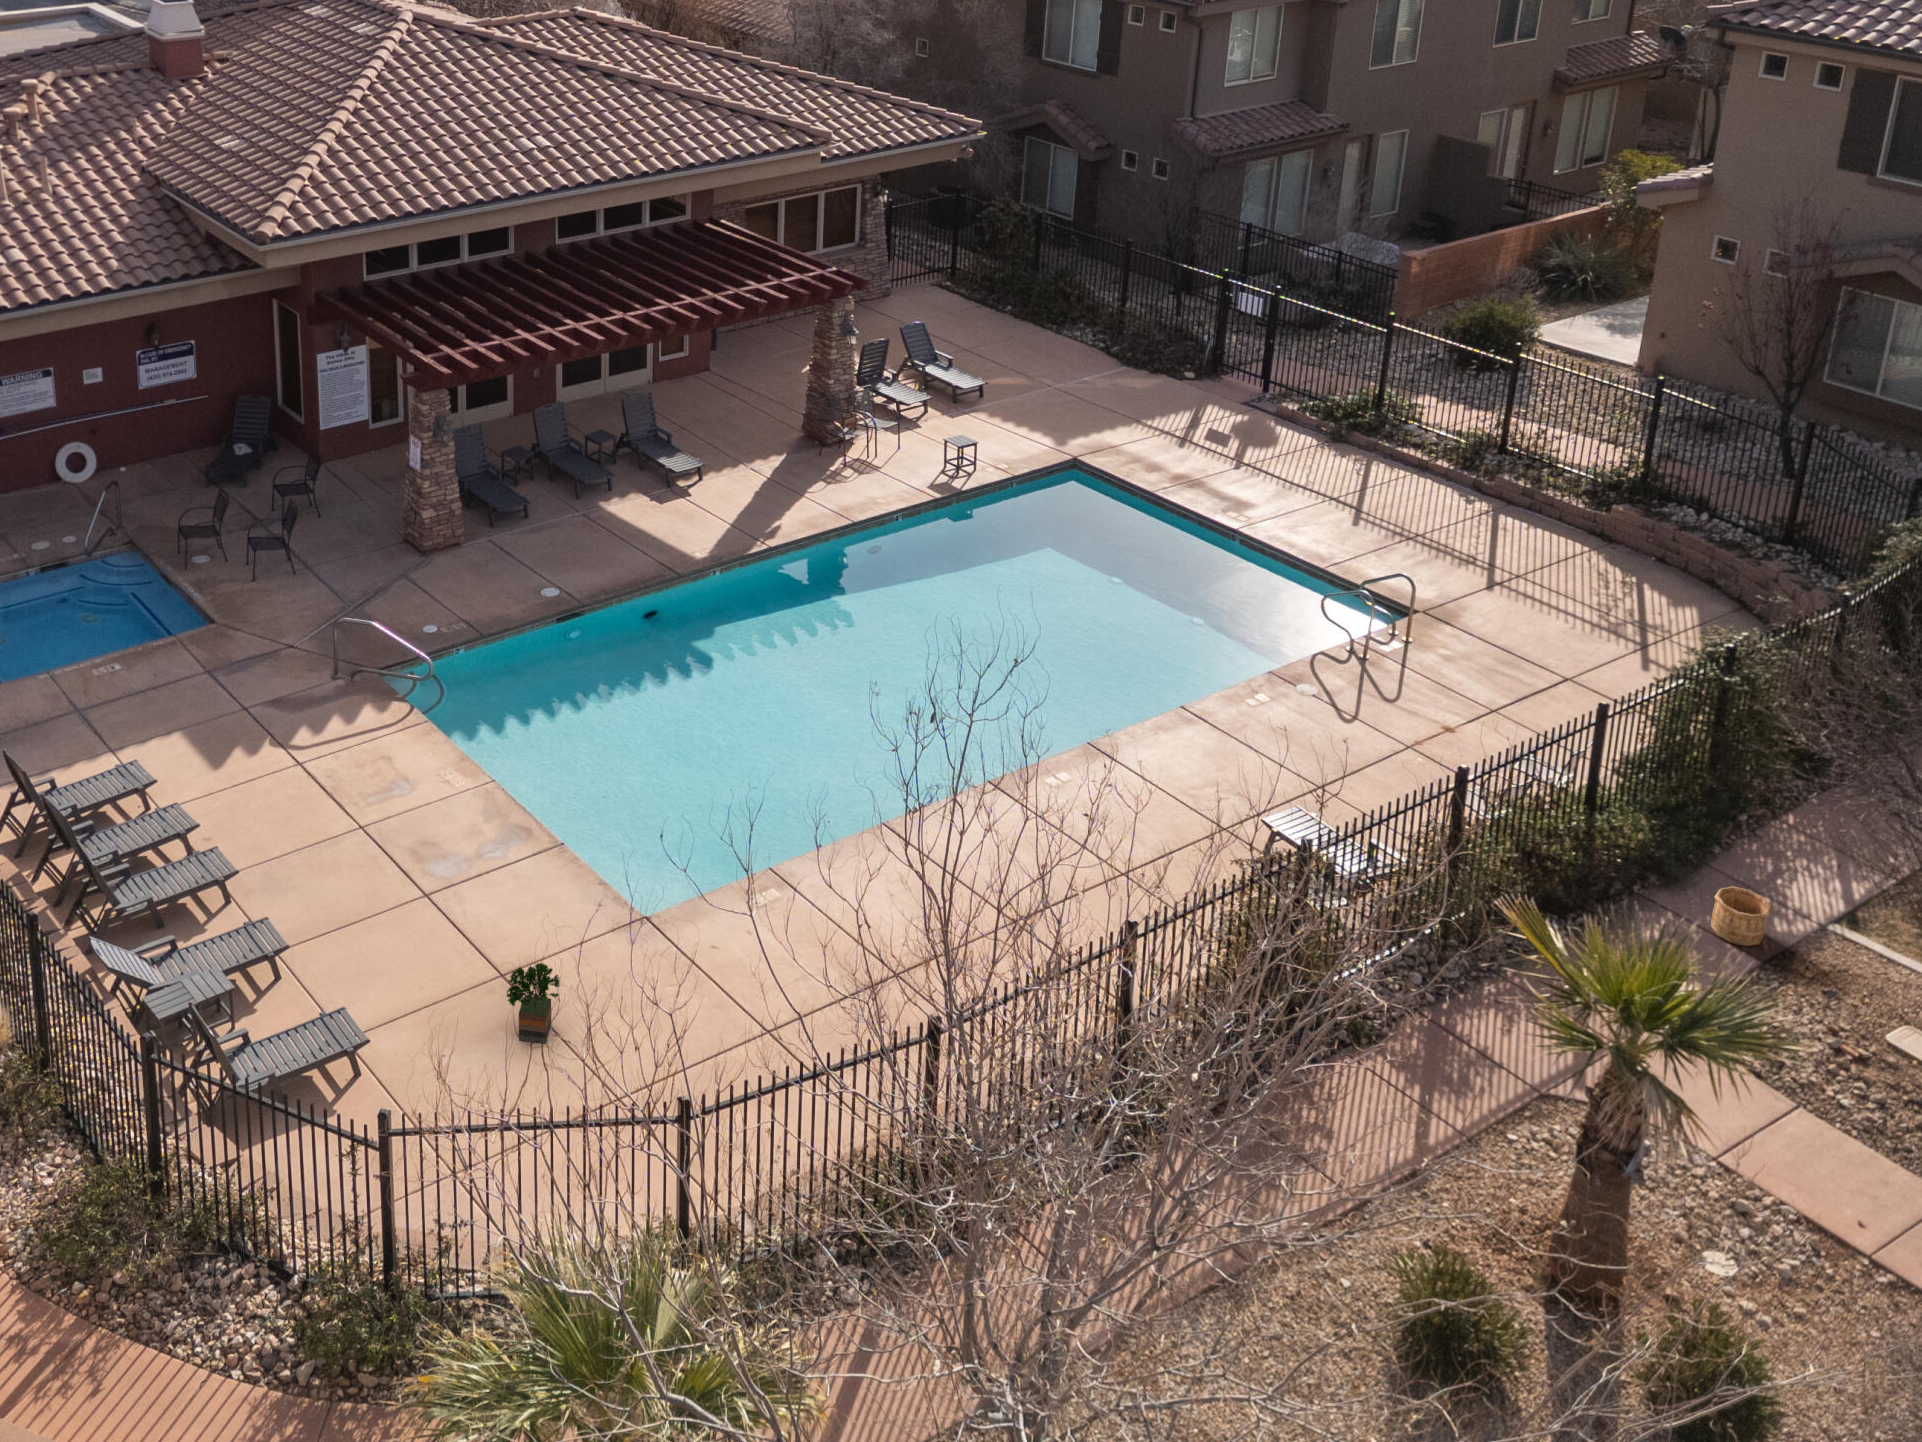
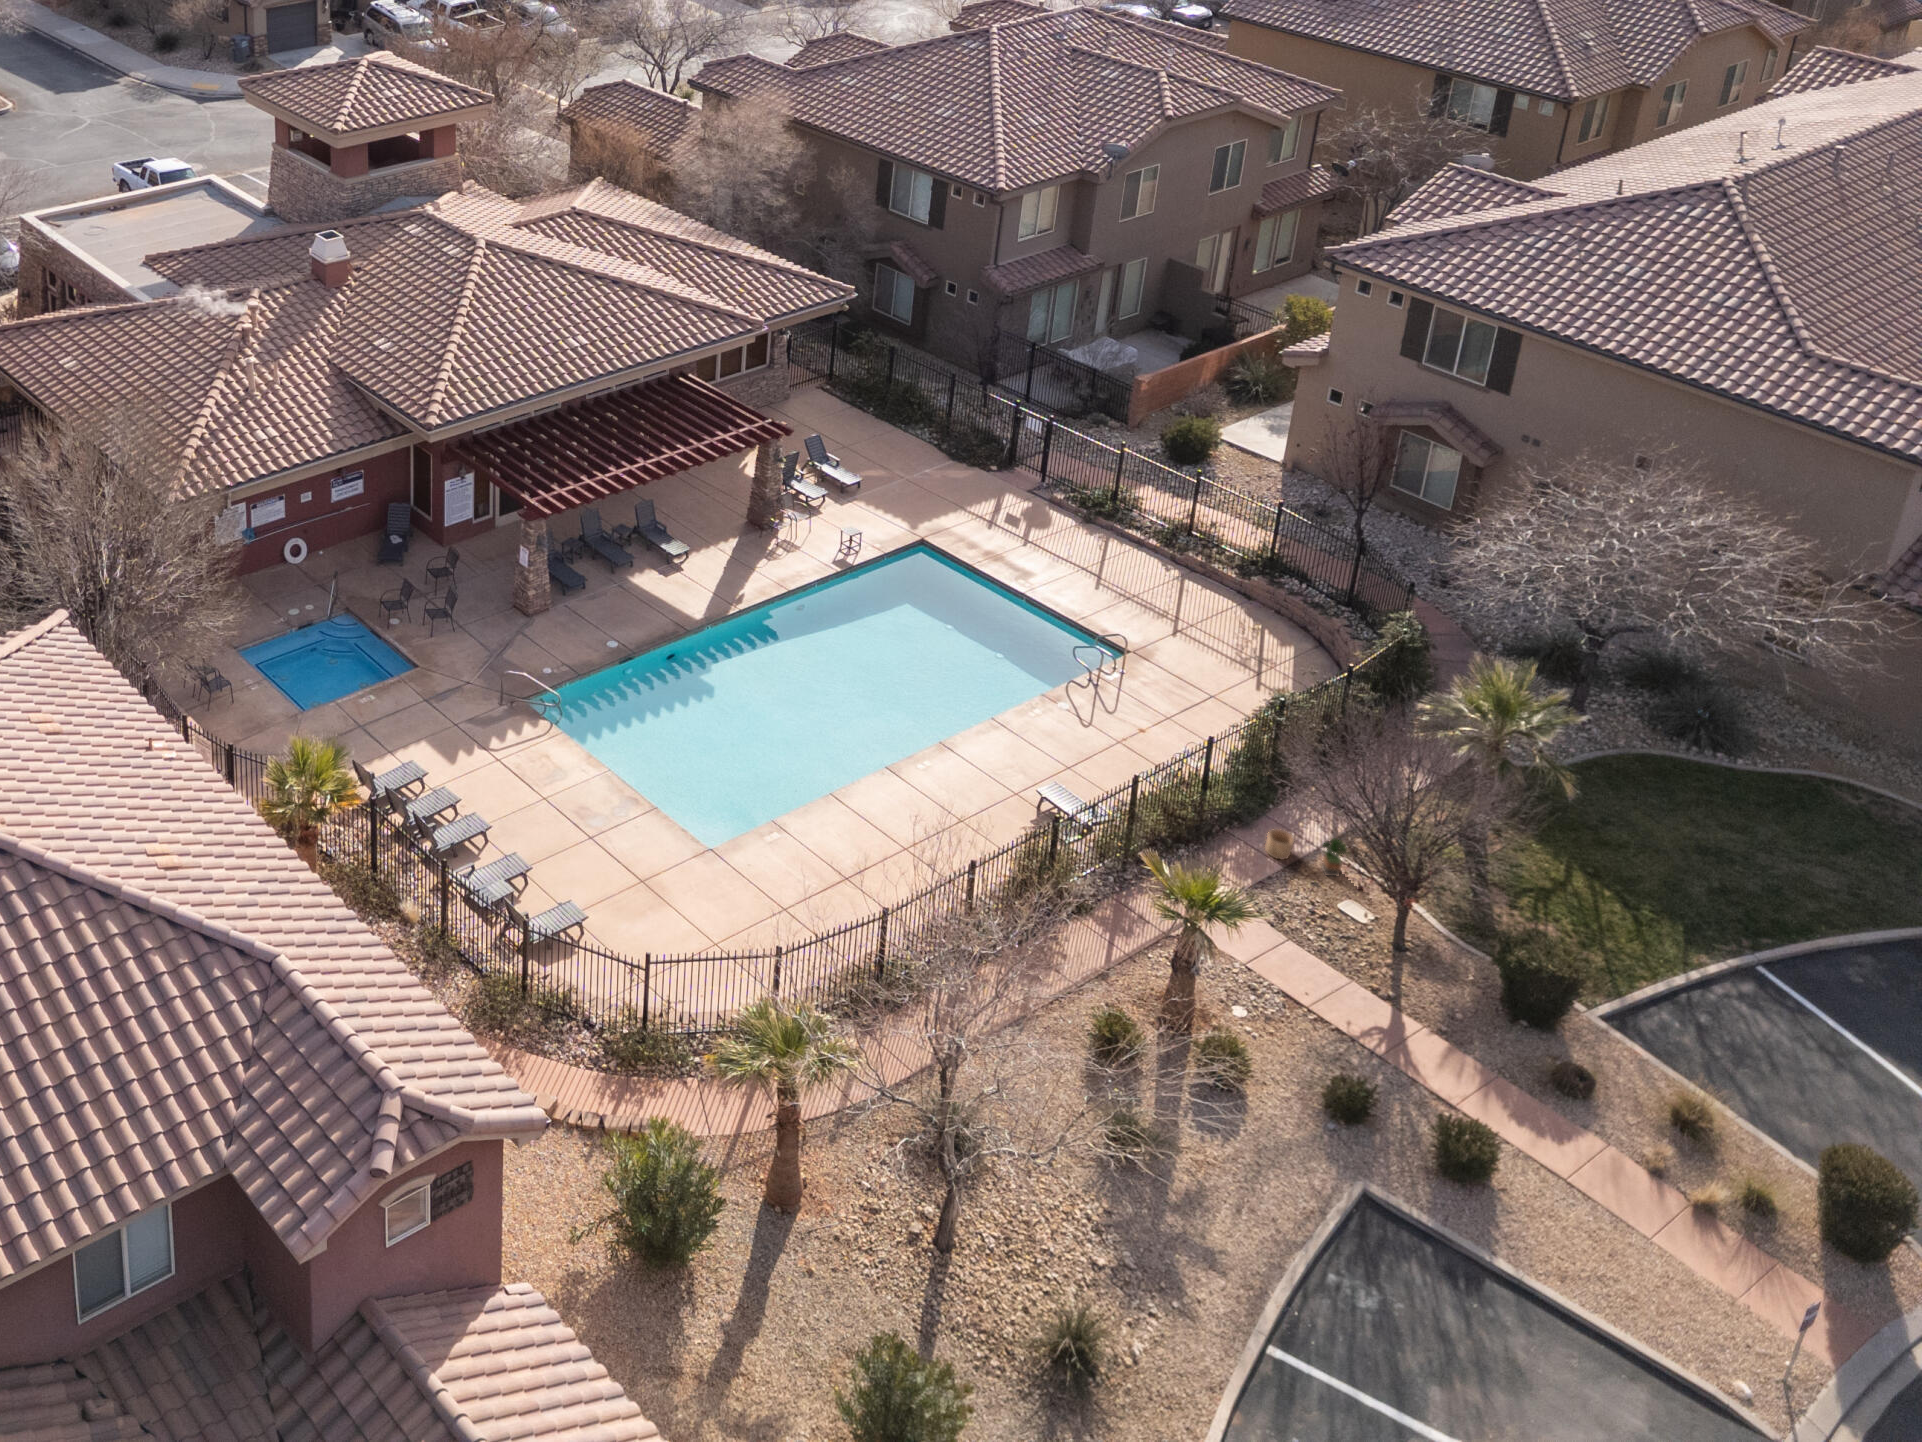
potted tree: present [507,963,560,1044] -> present [1322,838,1347,877]

